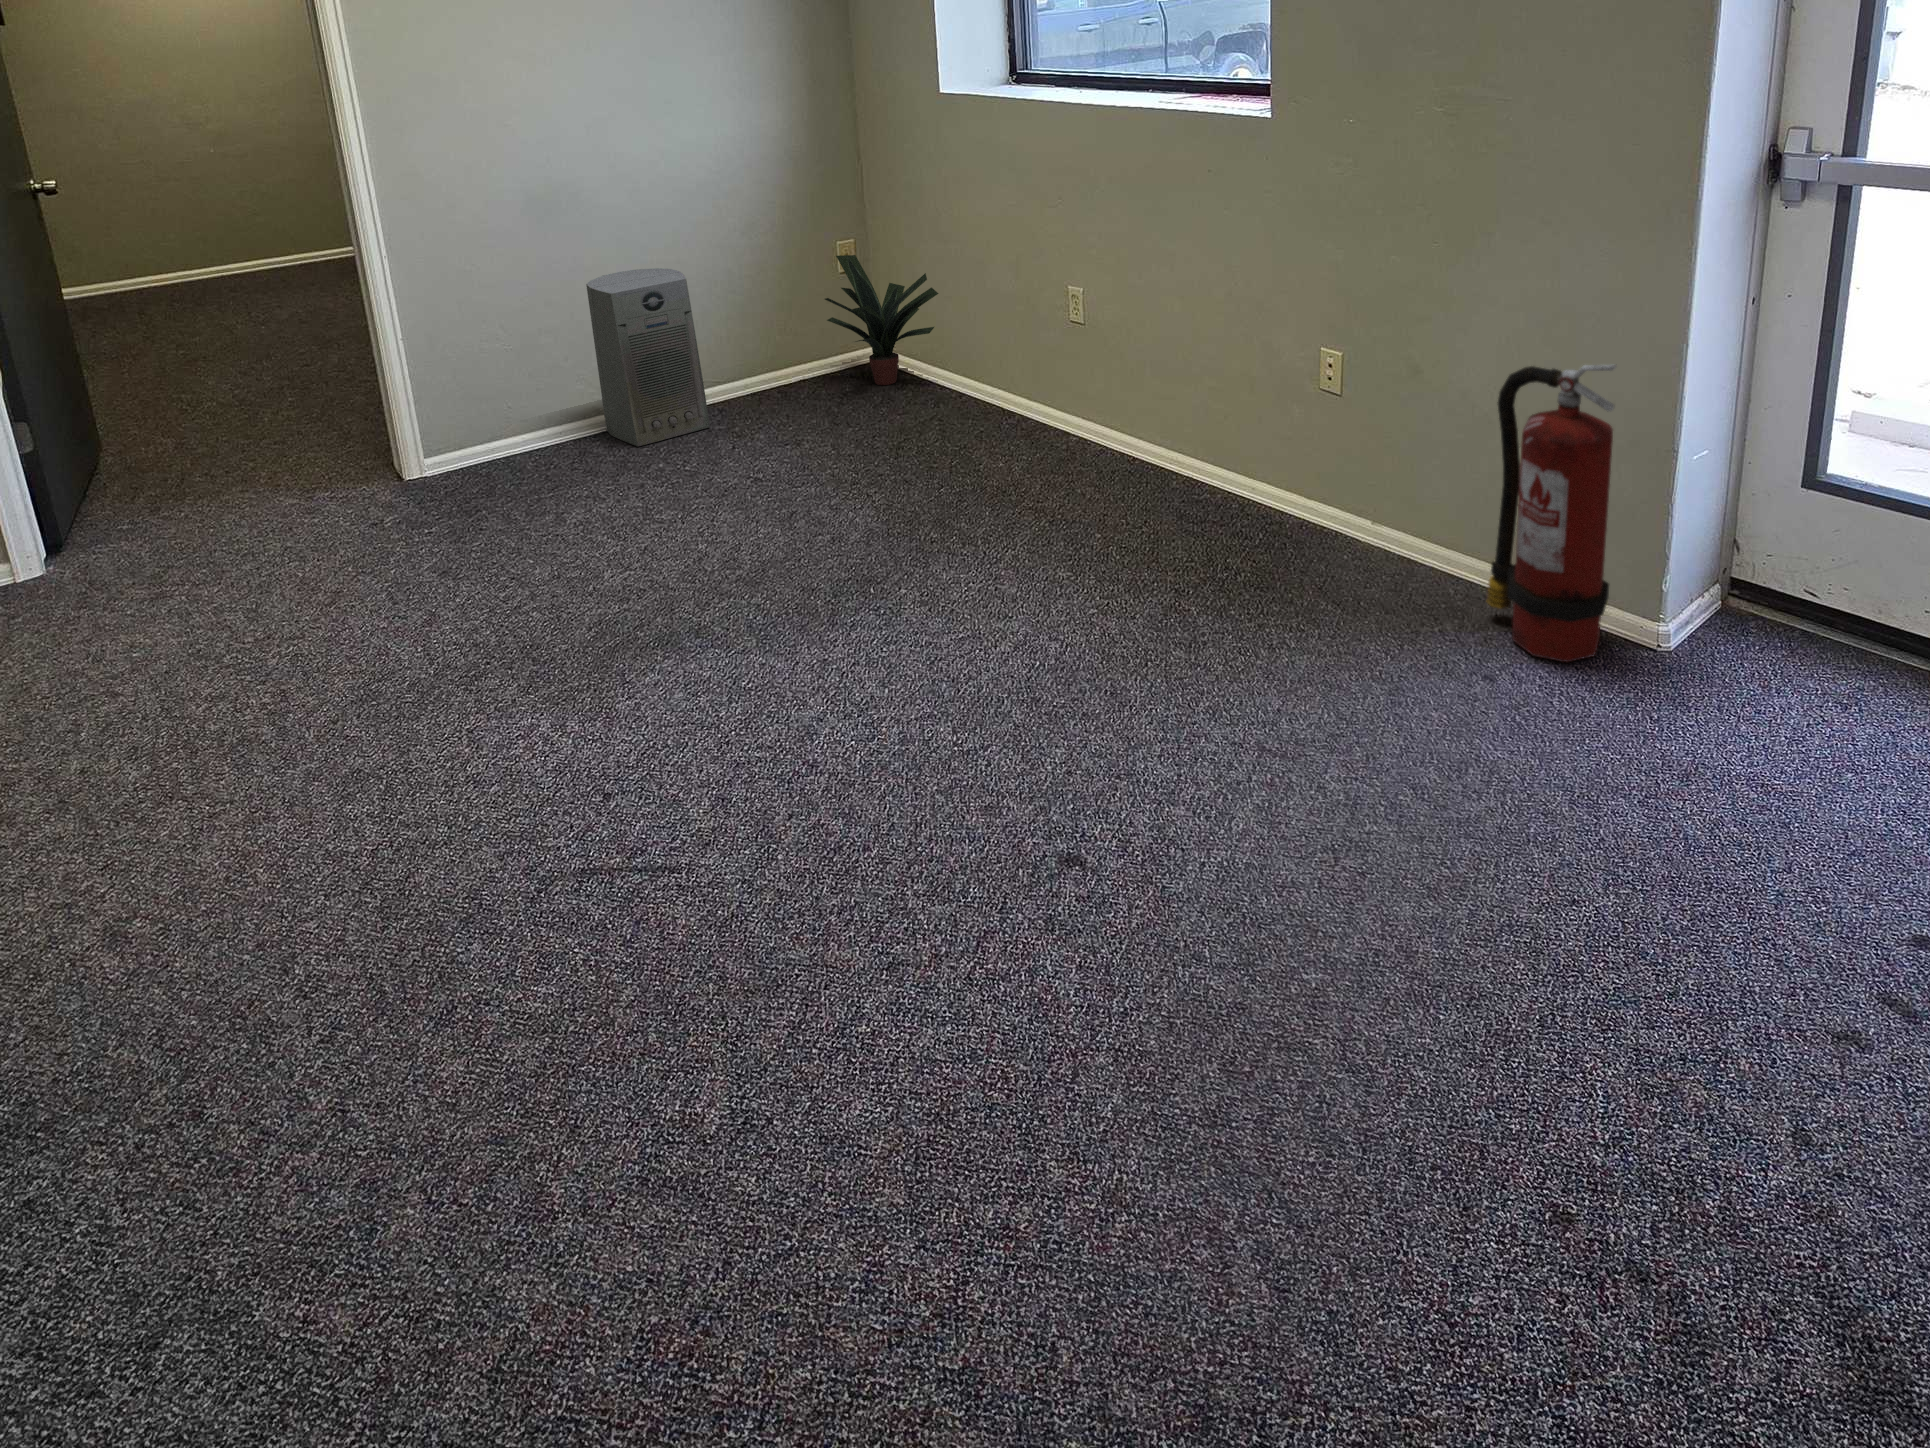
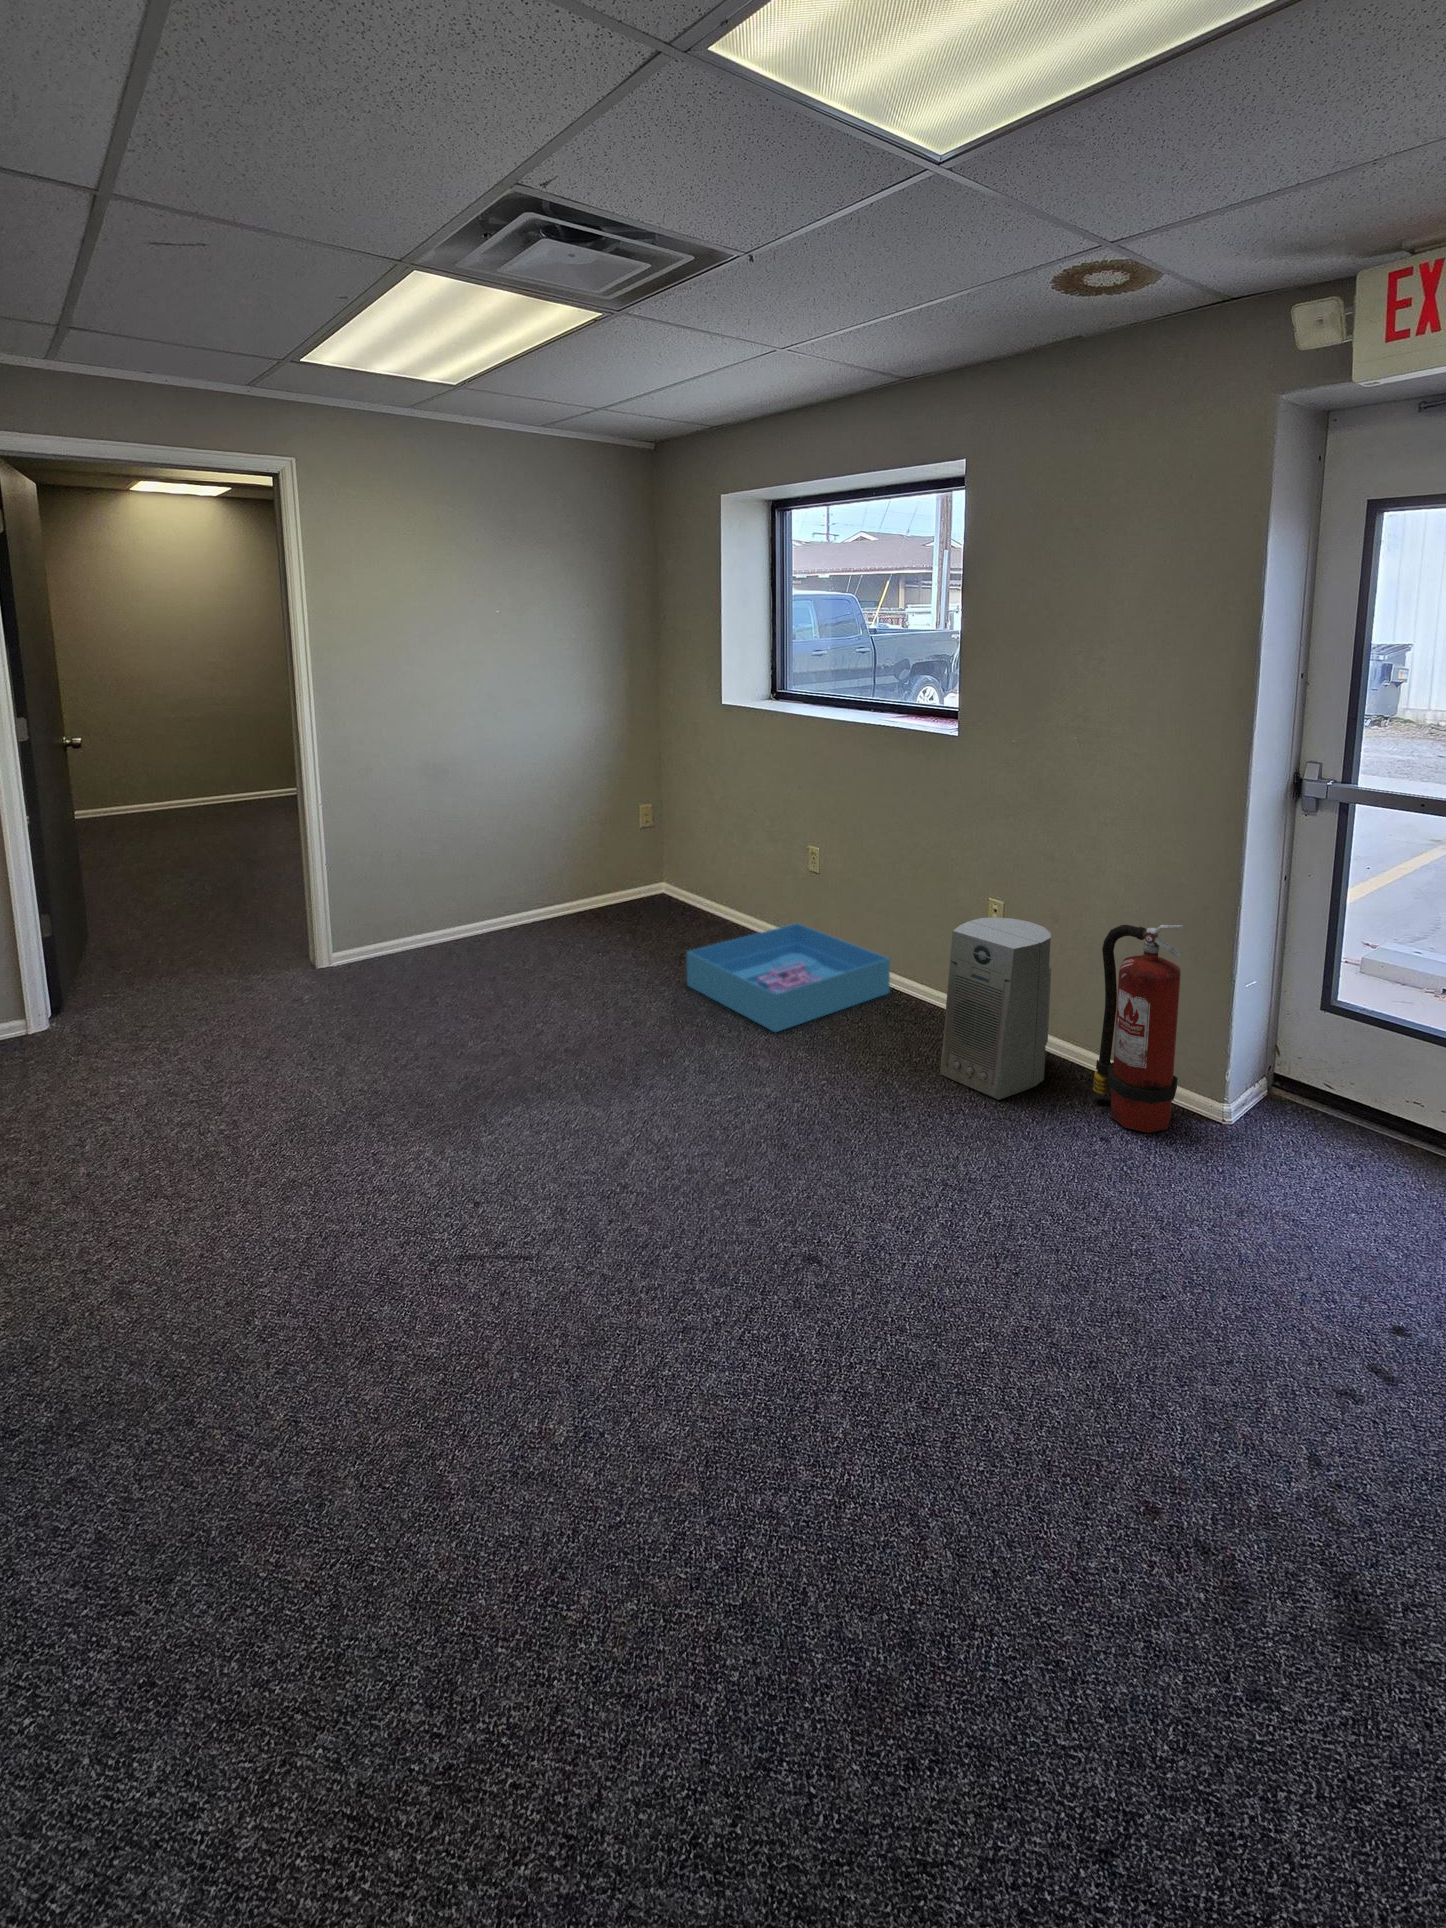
potted plant: present [825,255,938,385] -> none [627,830,708,923]
air purifier: present [586,268,710,446] -> present [940,917,1051,1100]
storage bin: none [907,378,1198,535] -> present [687,923,890,1032]

